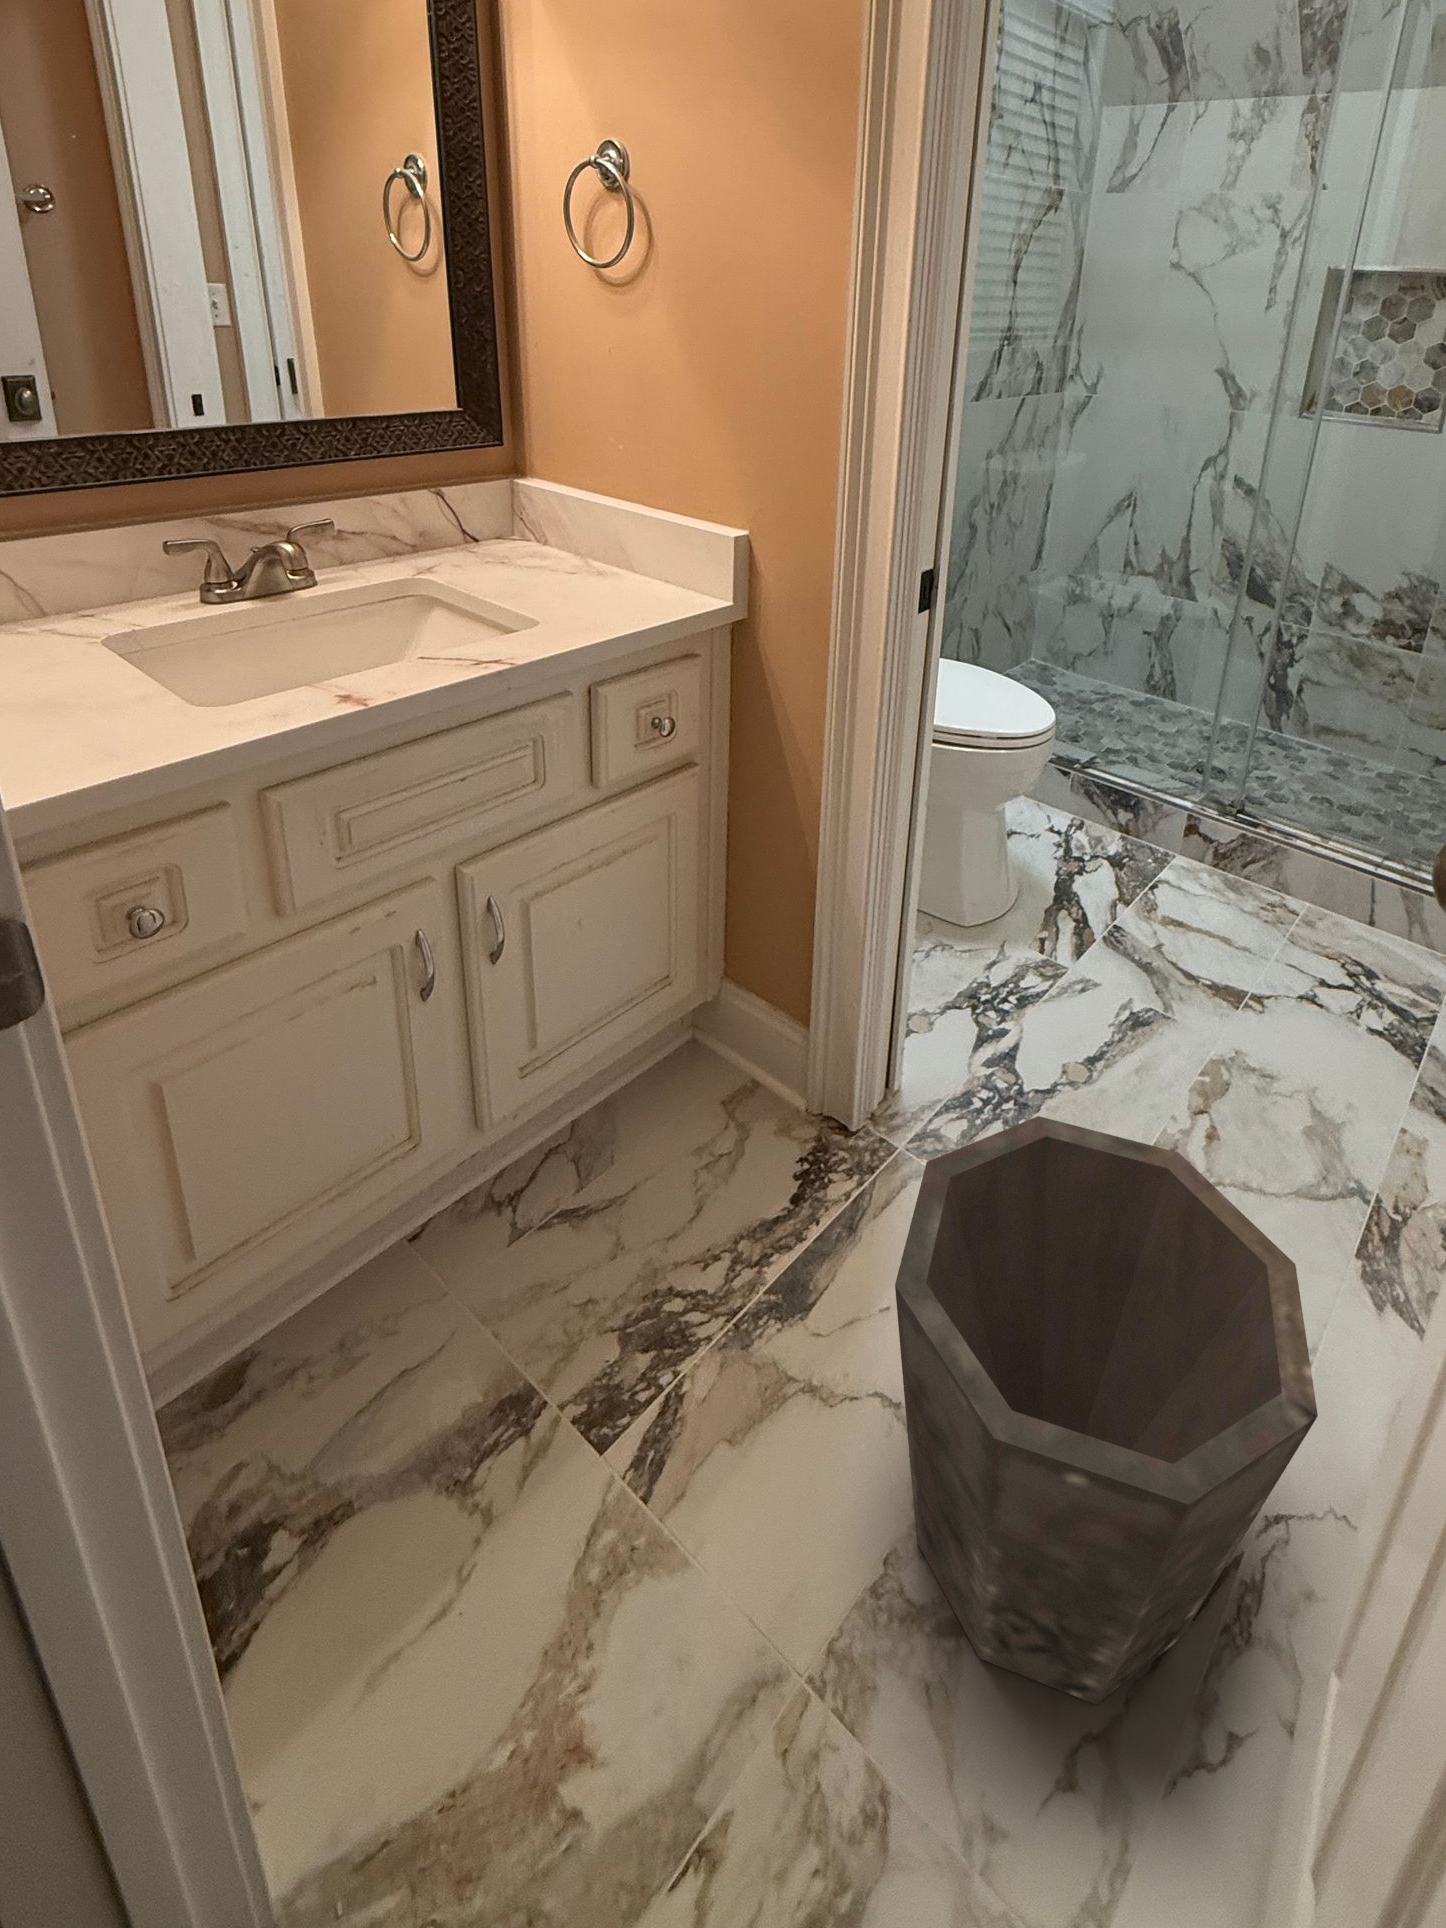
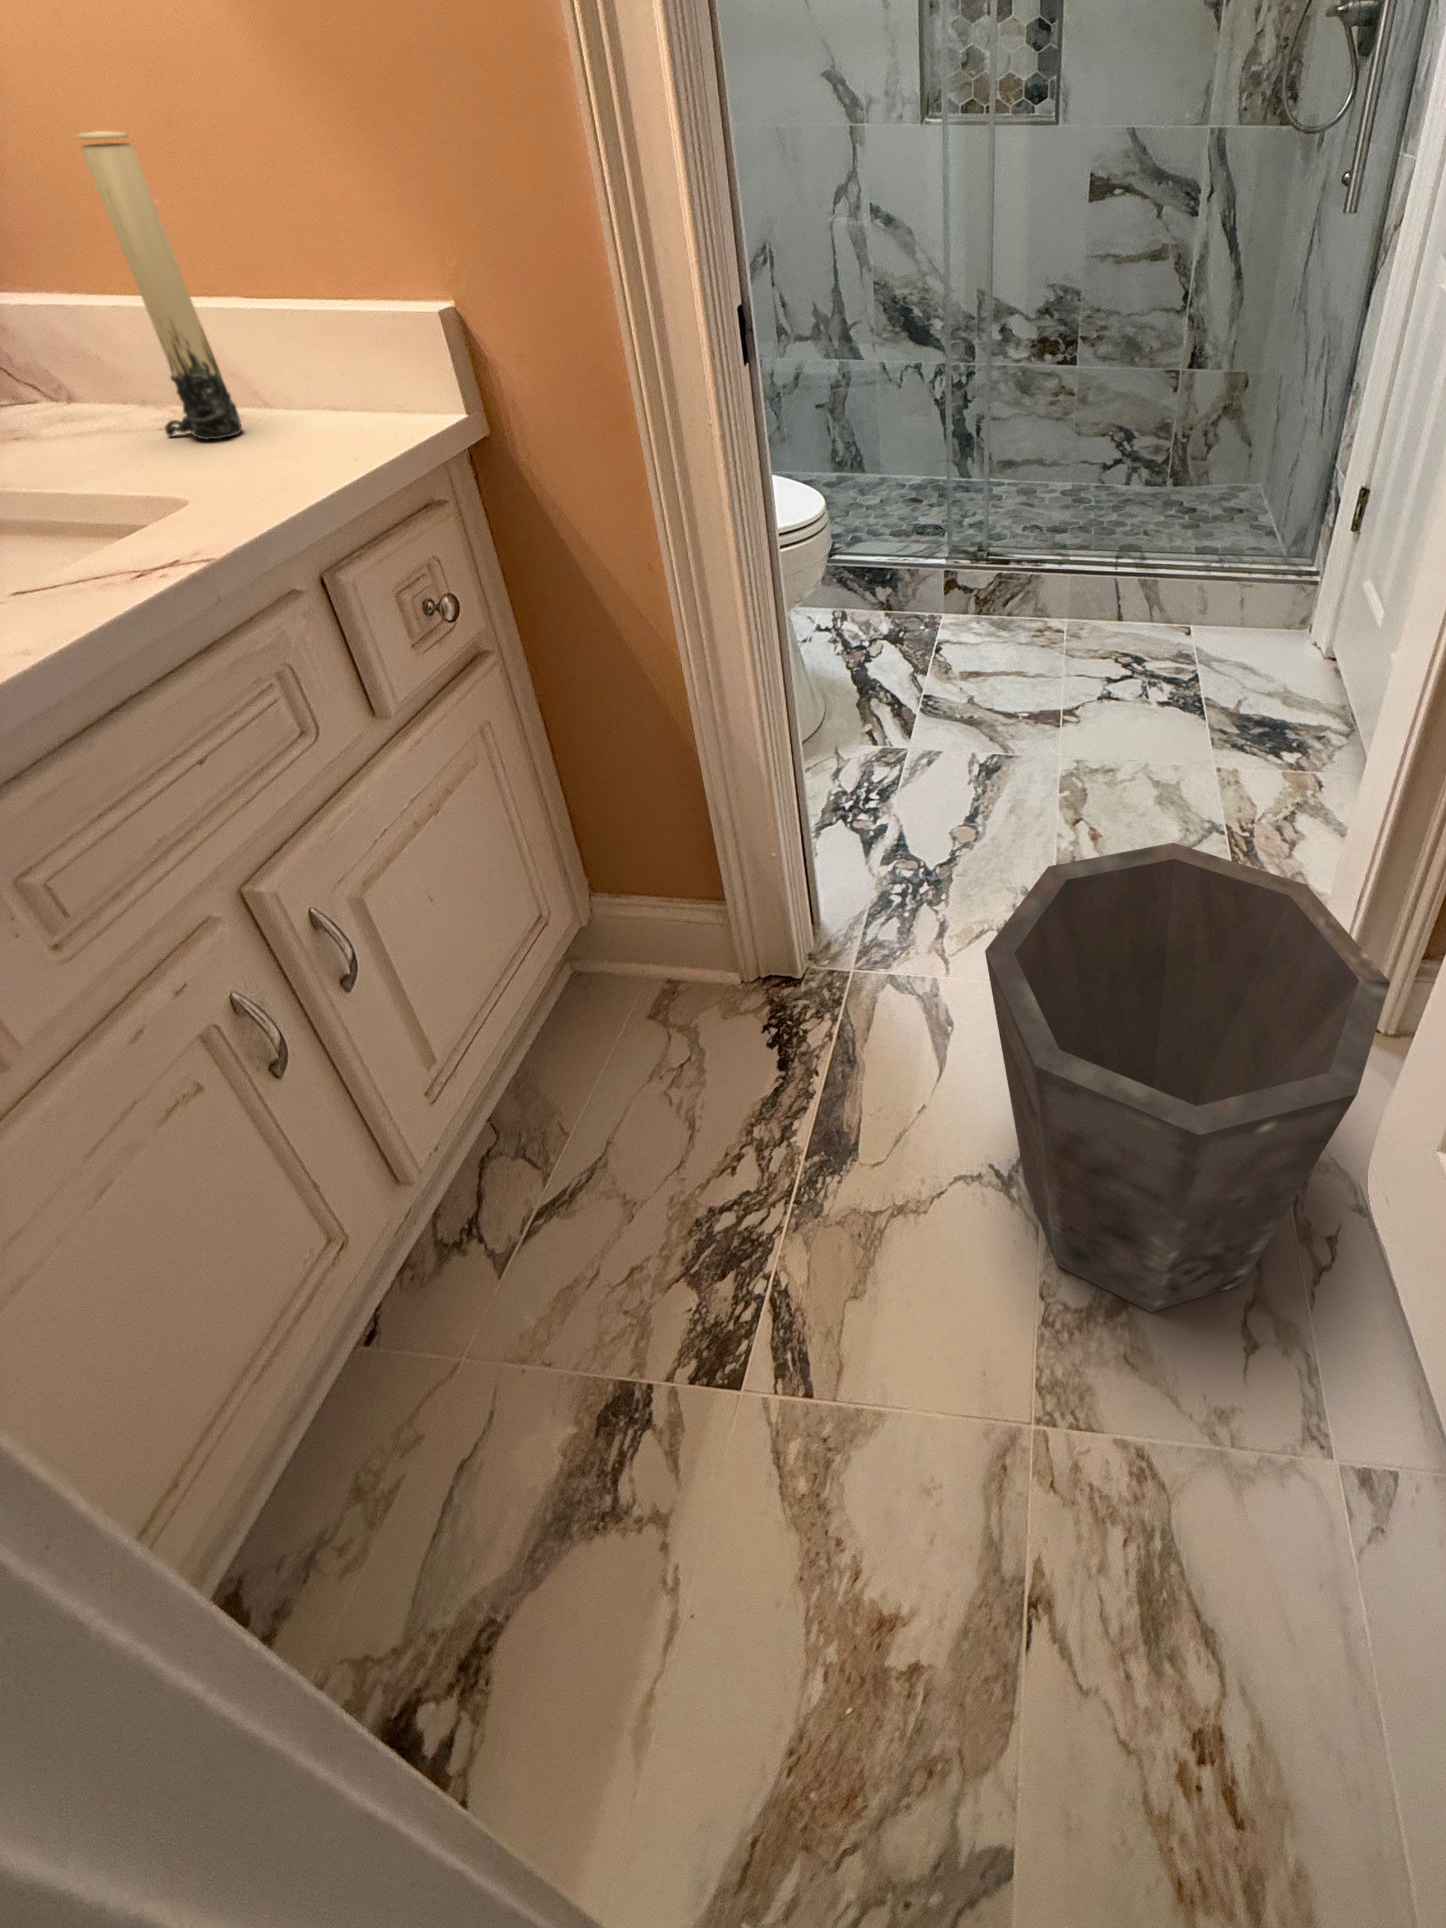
candle: none [558,407,599,584] -> present [77,131,242,439]

